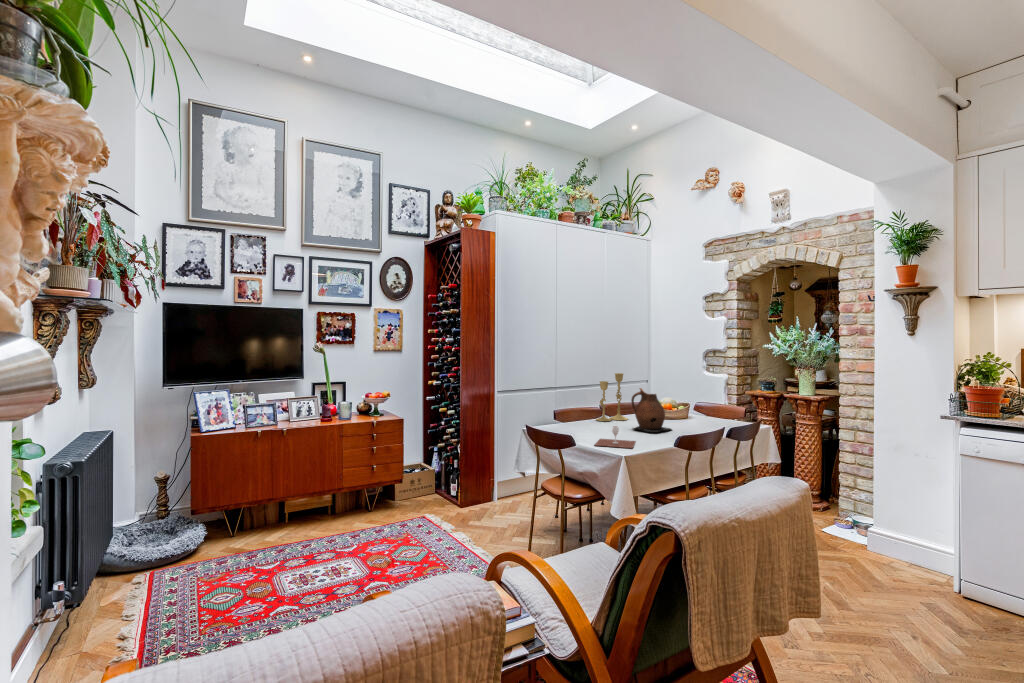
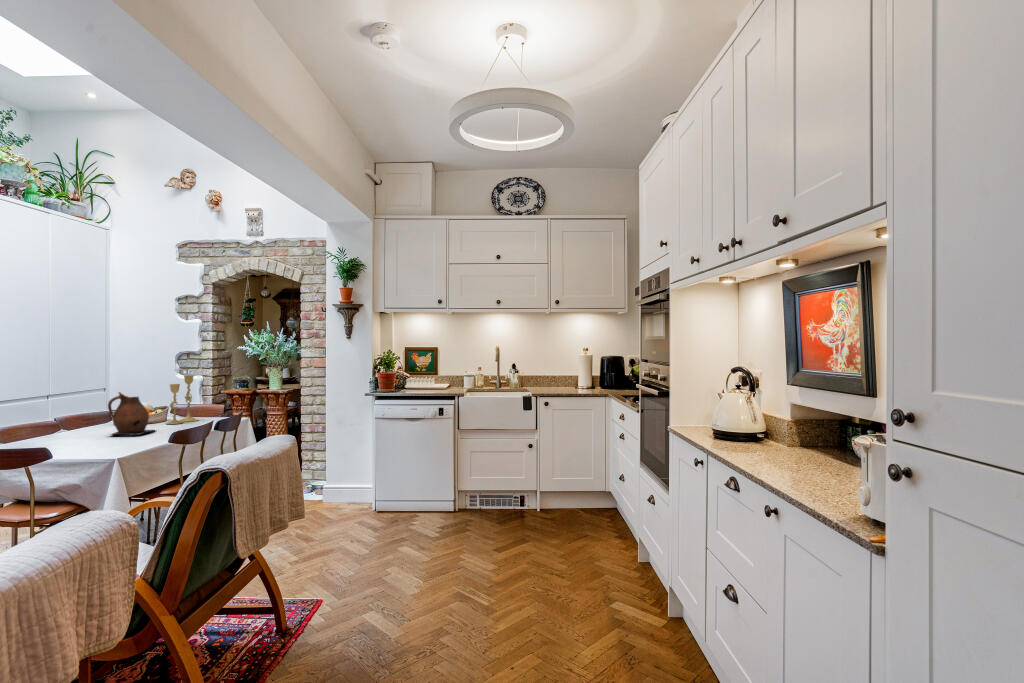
candlestick: present [596,373,628,421] -> present [166,375,199,424]
wine glass: present [595,426,635,448] -> none [72,432,122,455]

